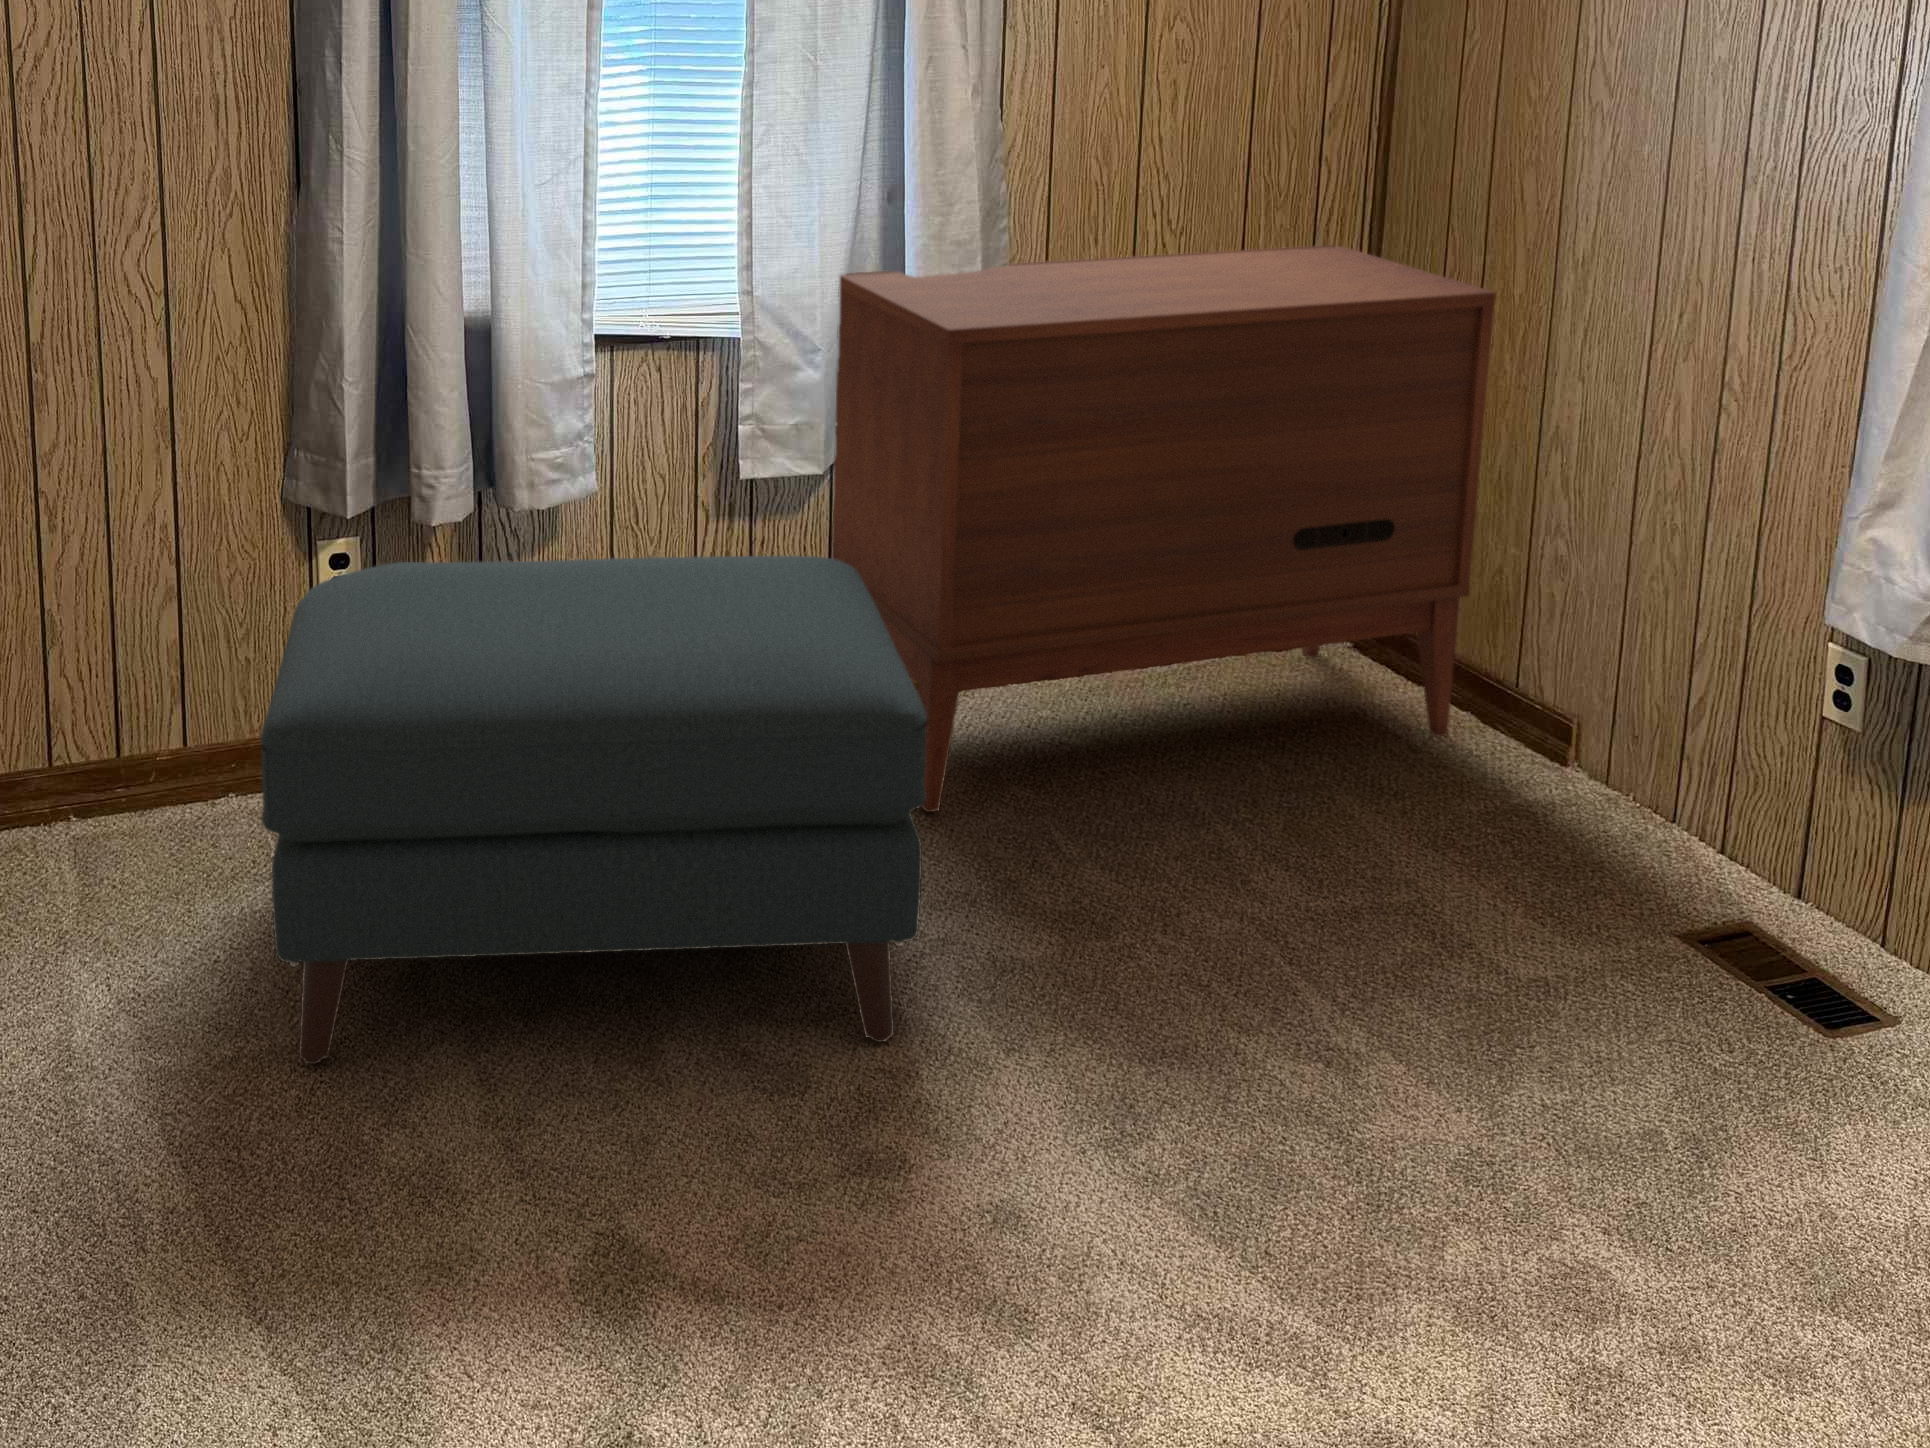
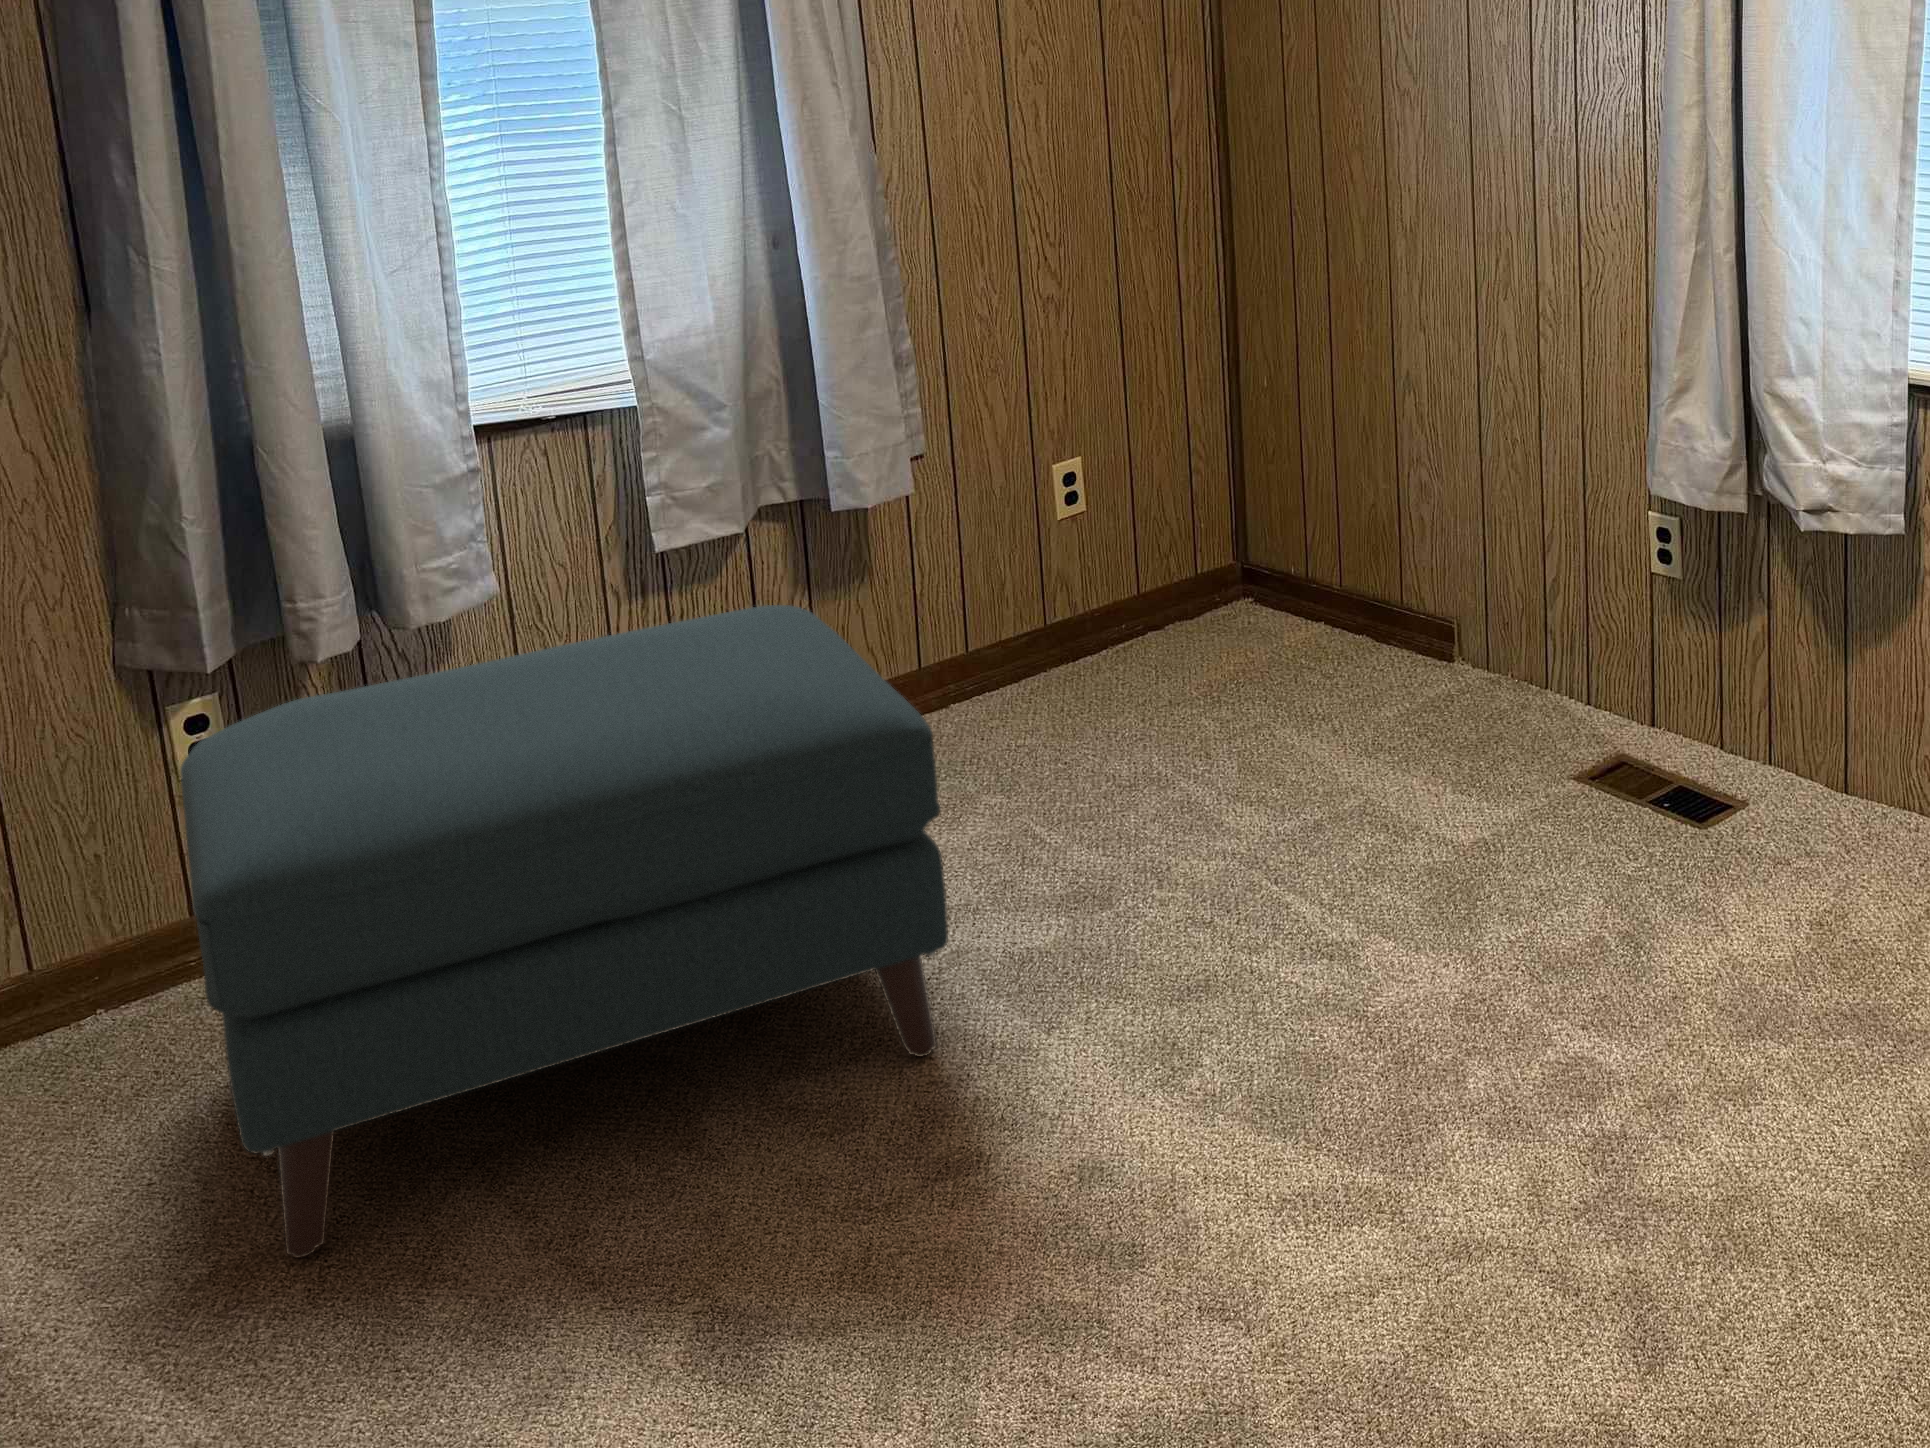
dresser: present [832,245,1496,812] -> none [729,242,1353,837]

